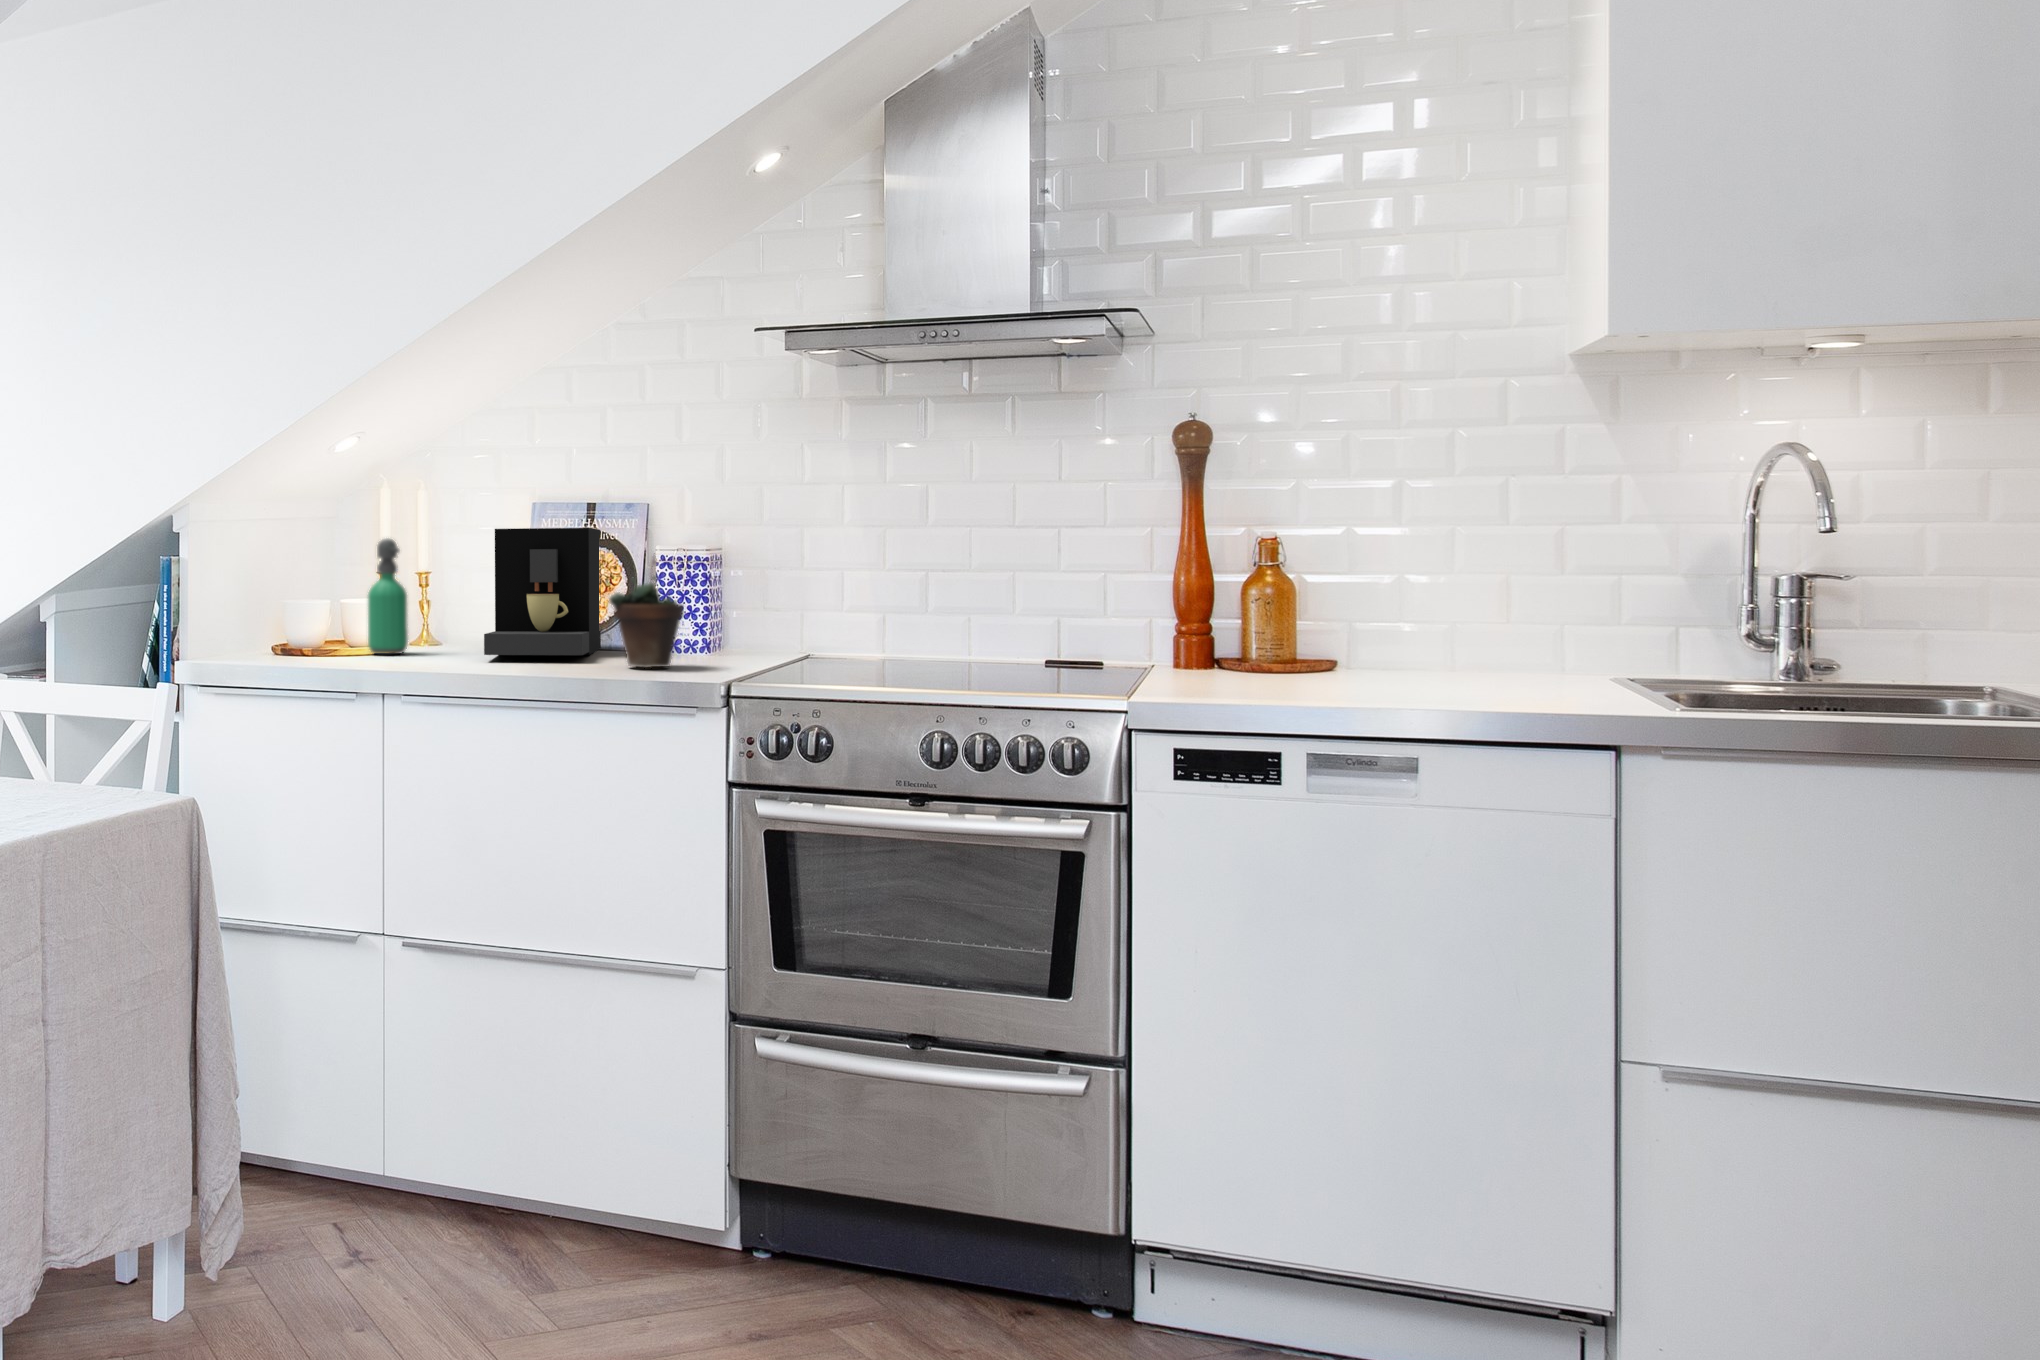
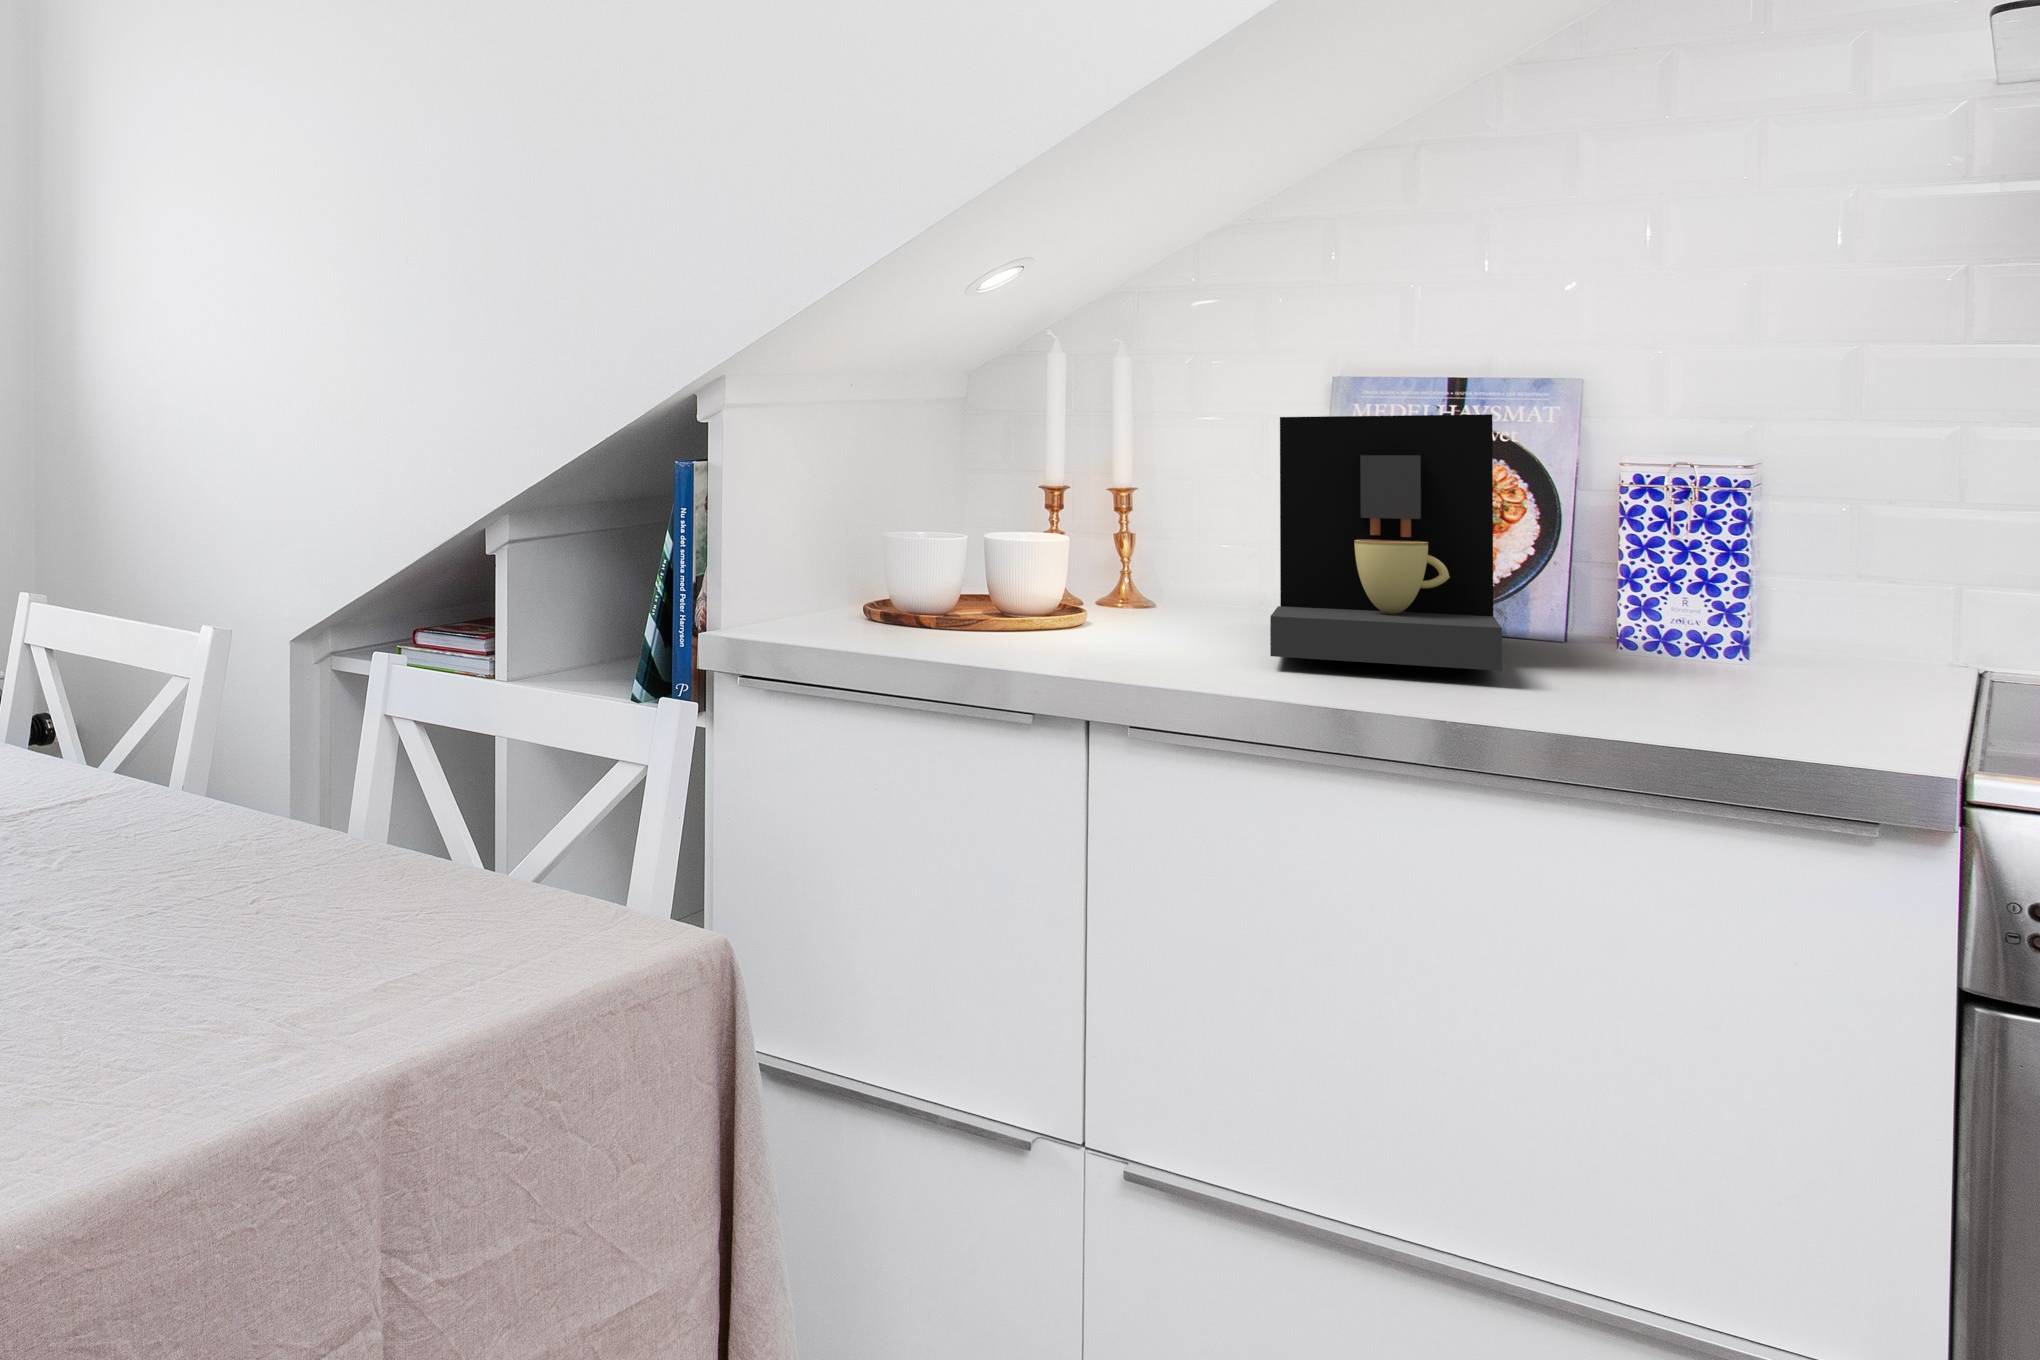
soap dispenser: present [368,539,408,654] -> none [1025,435,1100,636]
succulent plant: present [610,553,684,668] -> none [1598,464,1803,720]

